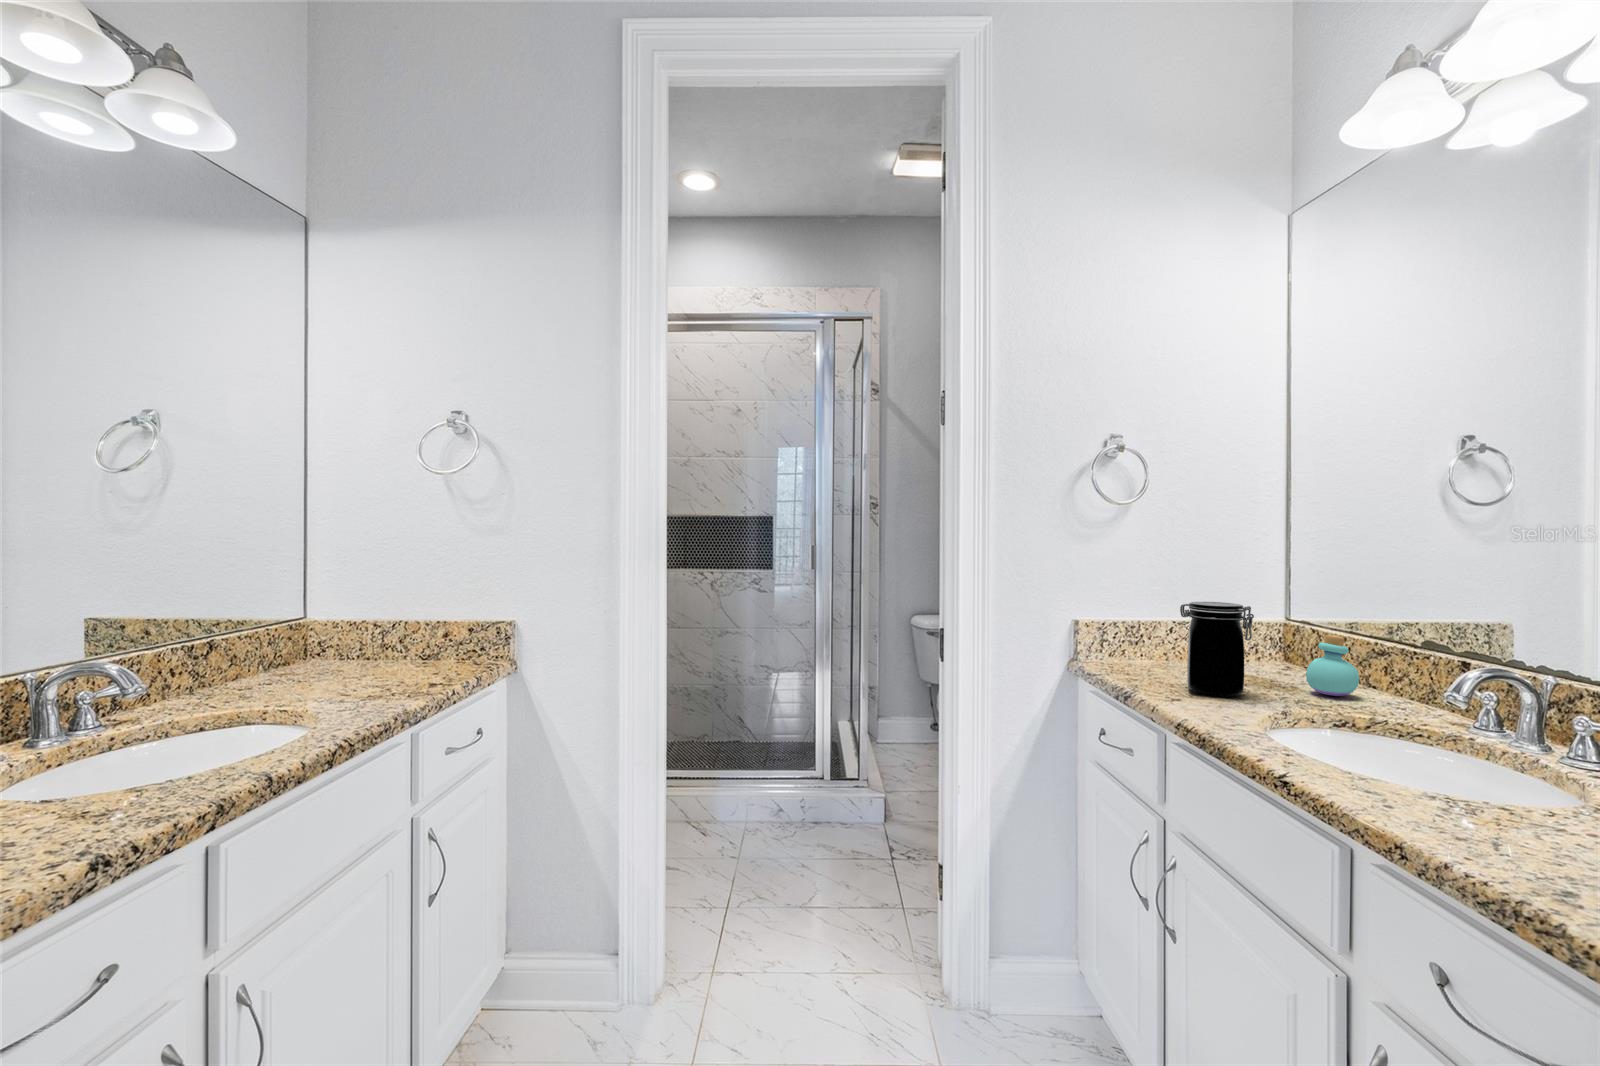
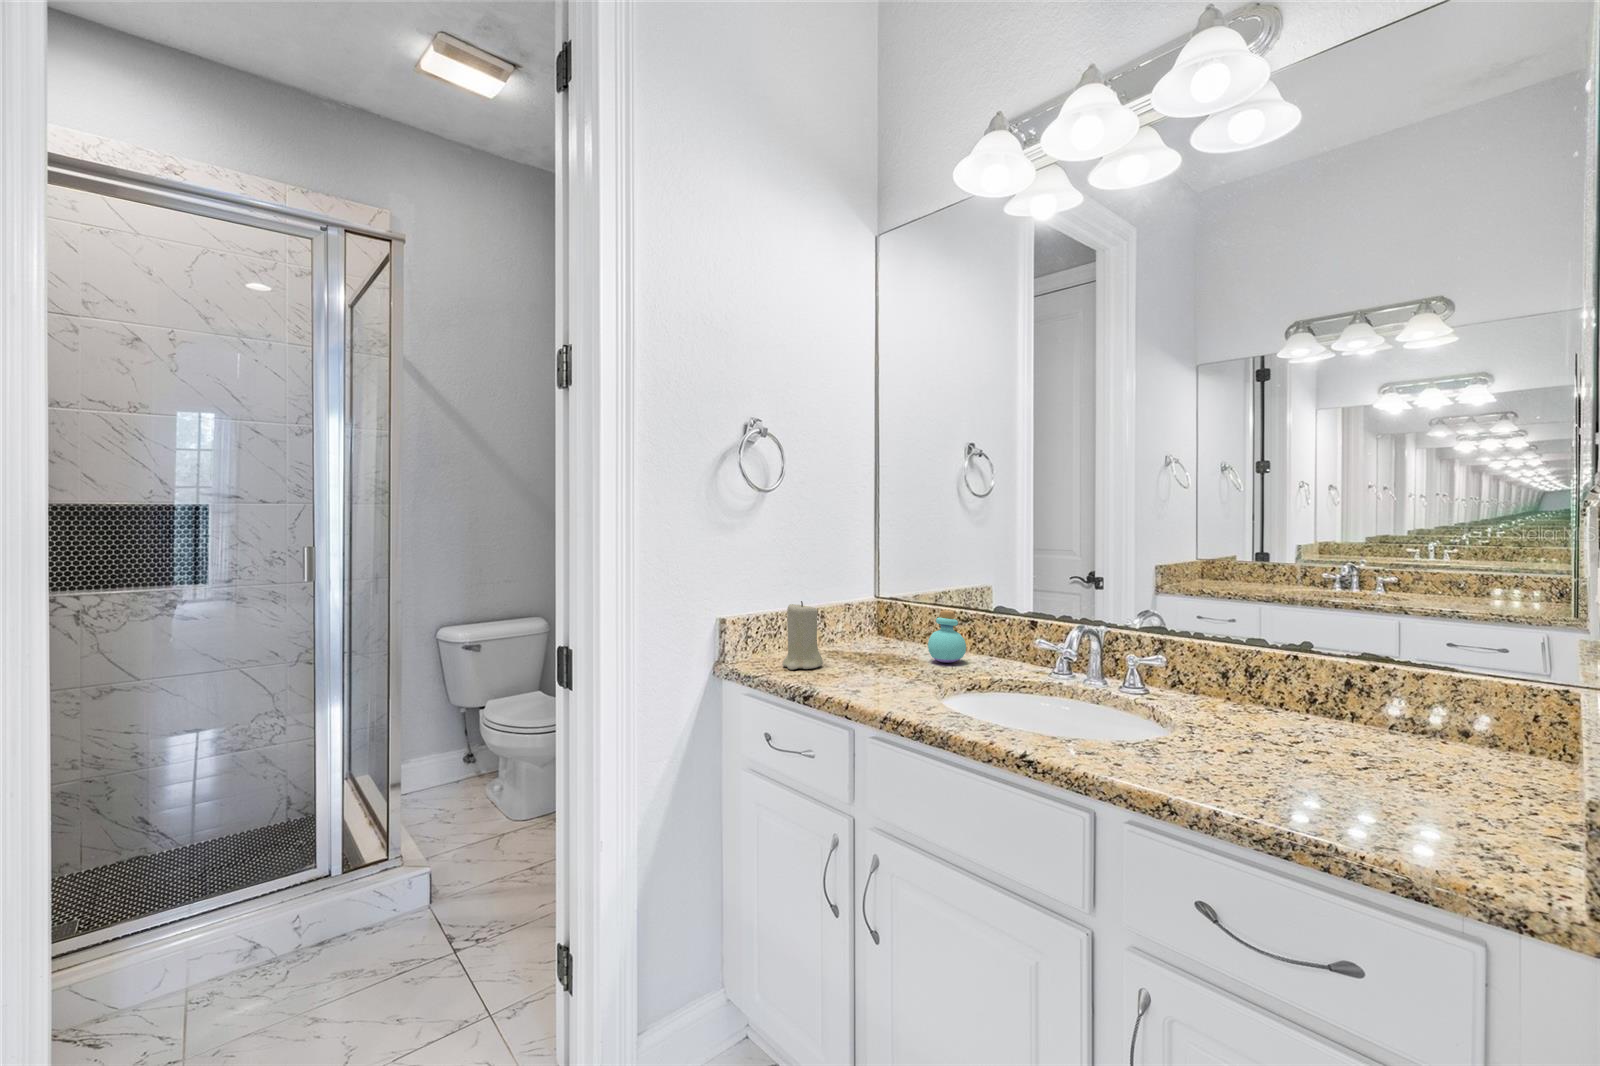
jar: present [1180,602,1254,697] -> none [840,591,904,681]
candle: none [1128,608,1171,677] -> present [783,601,823,670]

